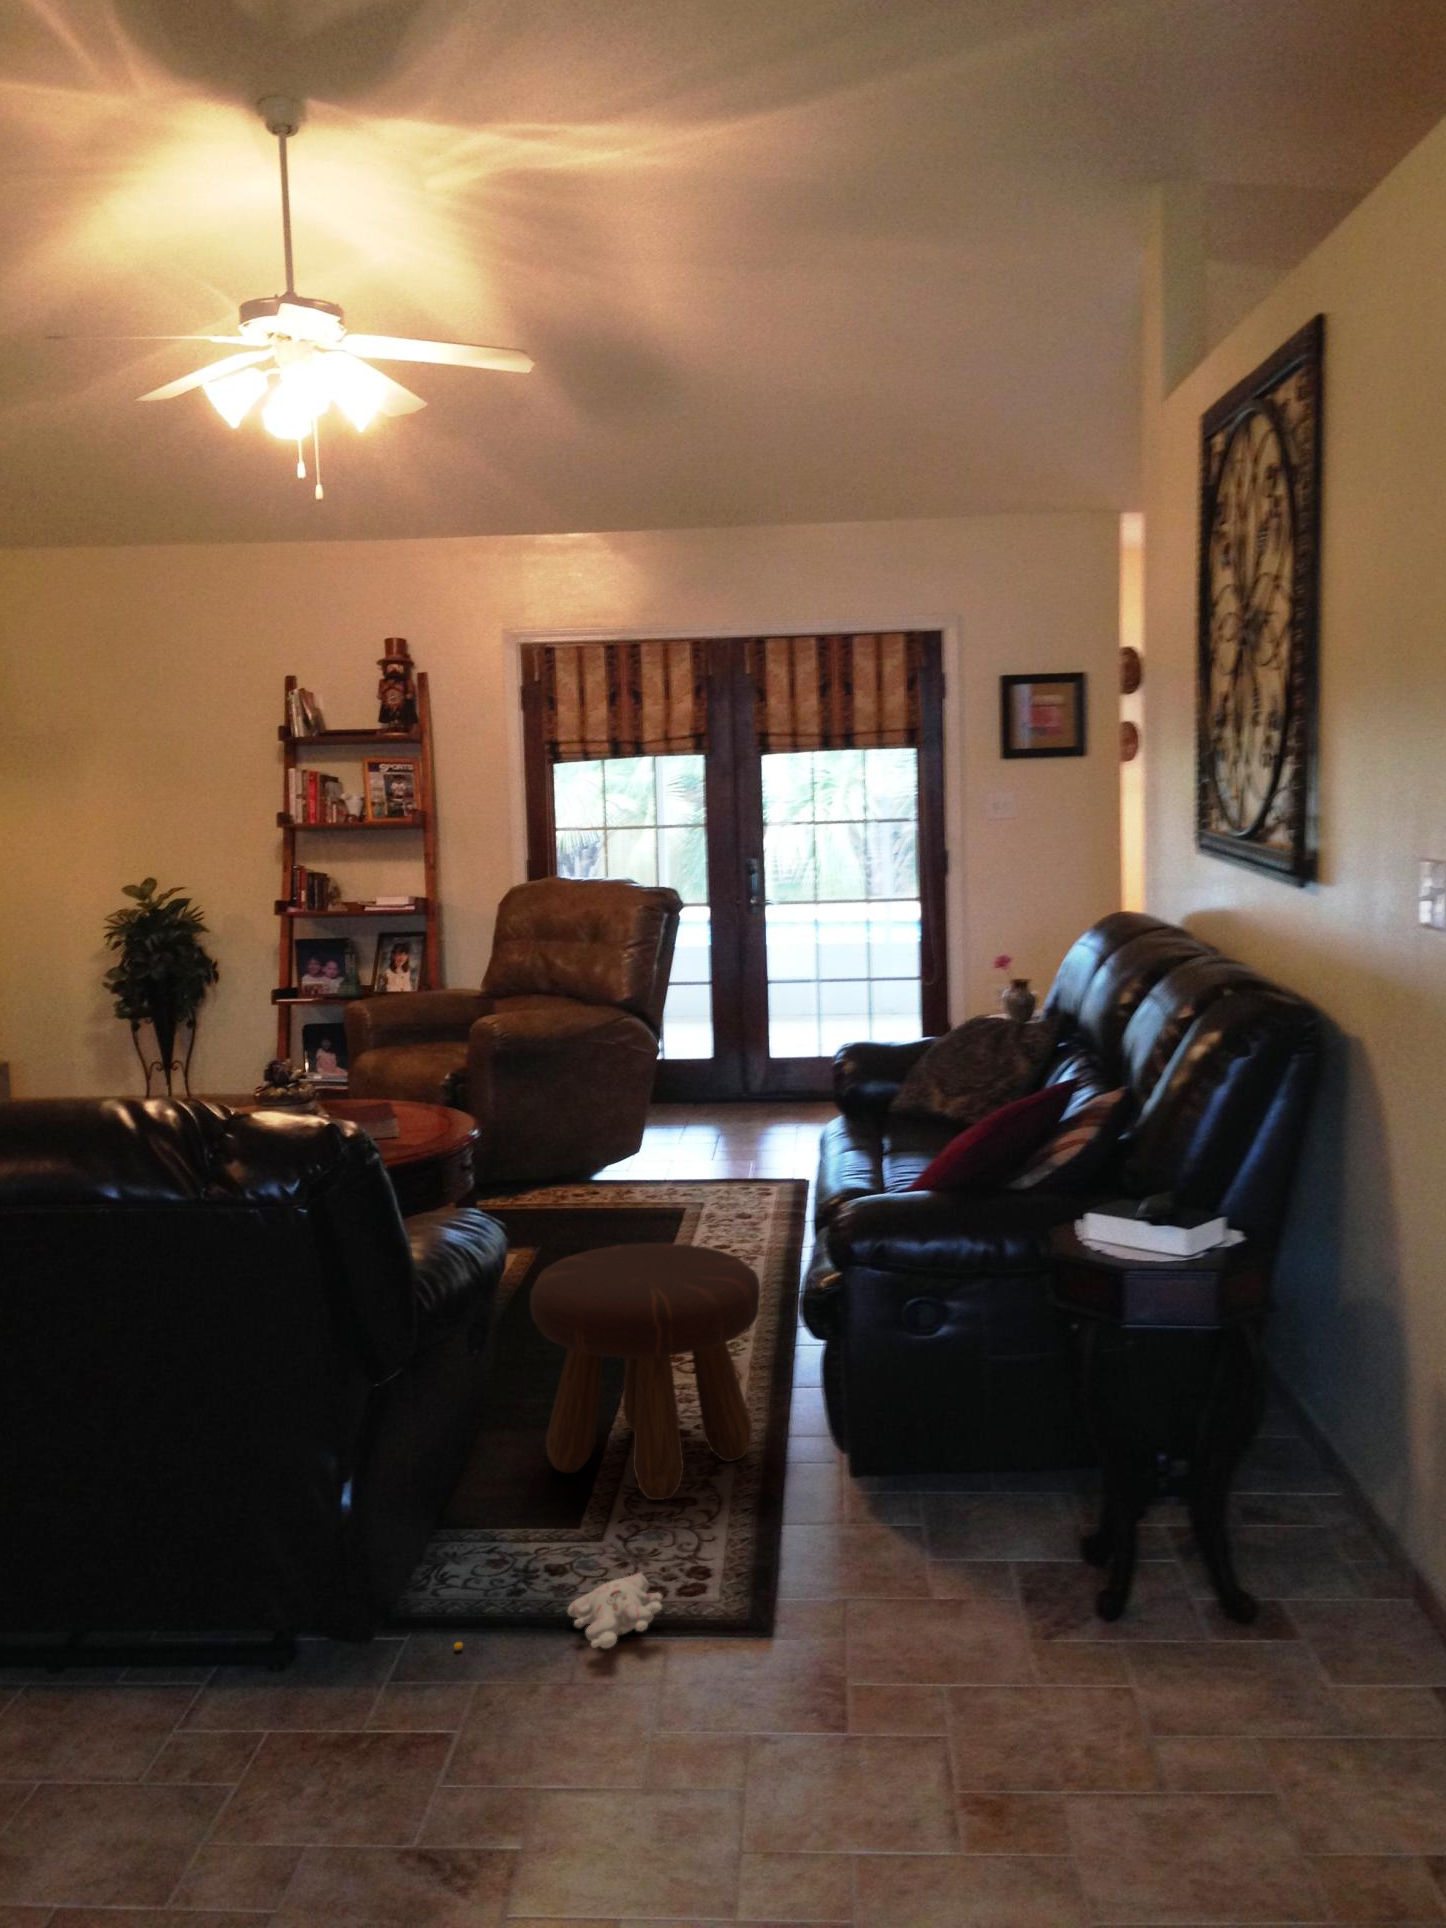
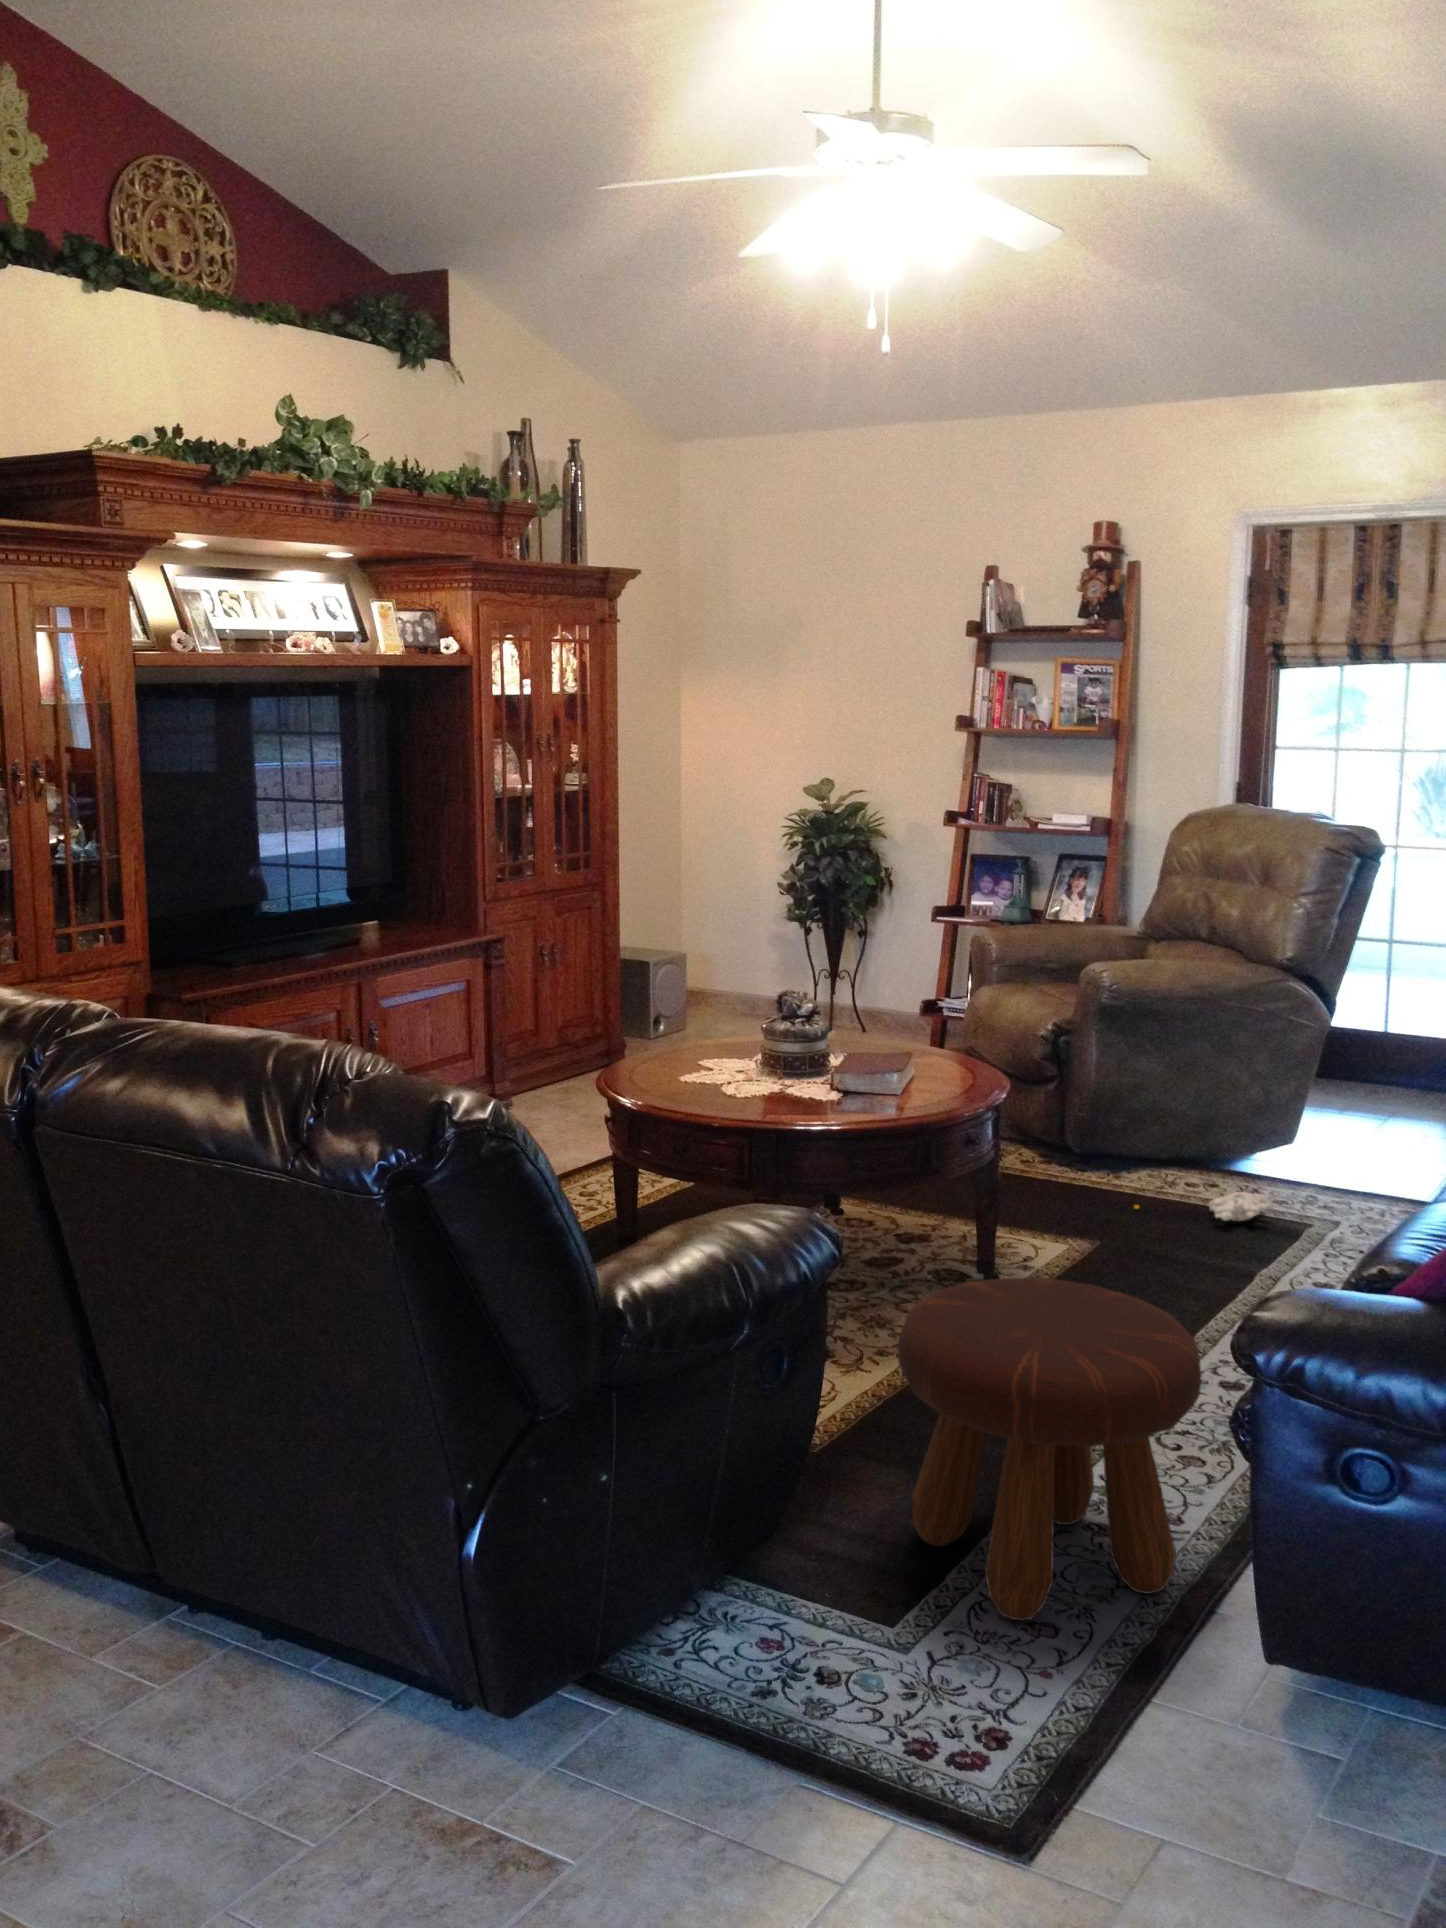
plush toy: present [454,1573,663,1649] -> present [1135,1192,1271,1221]

